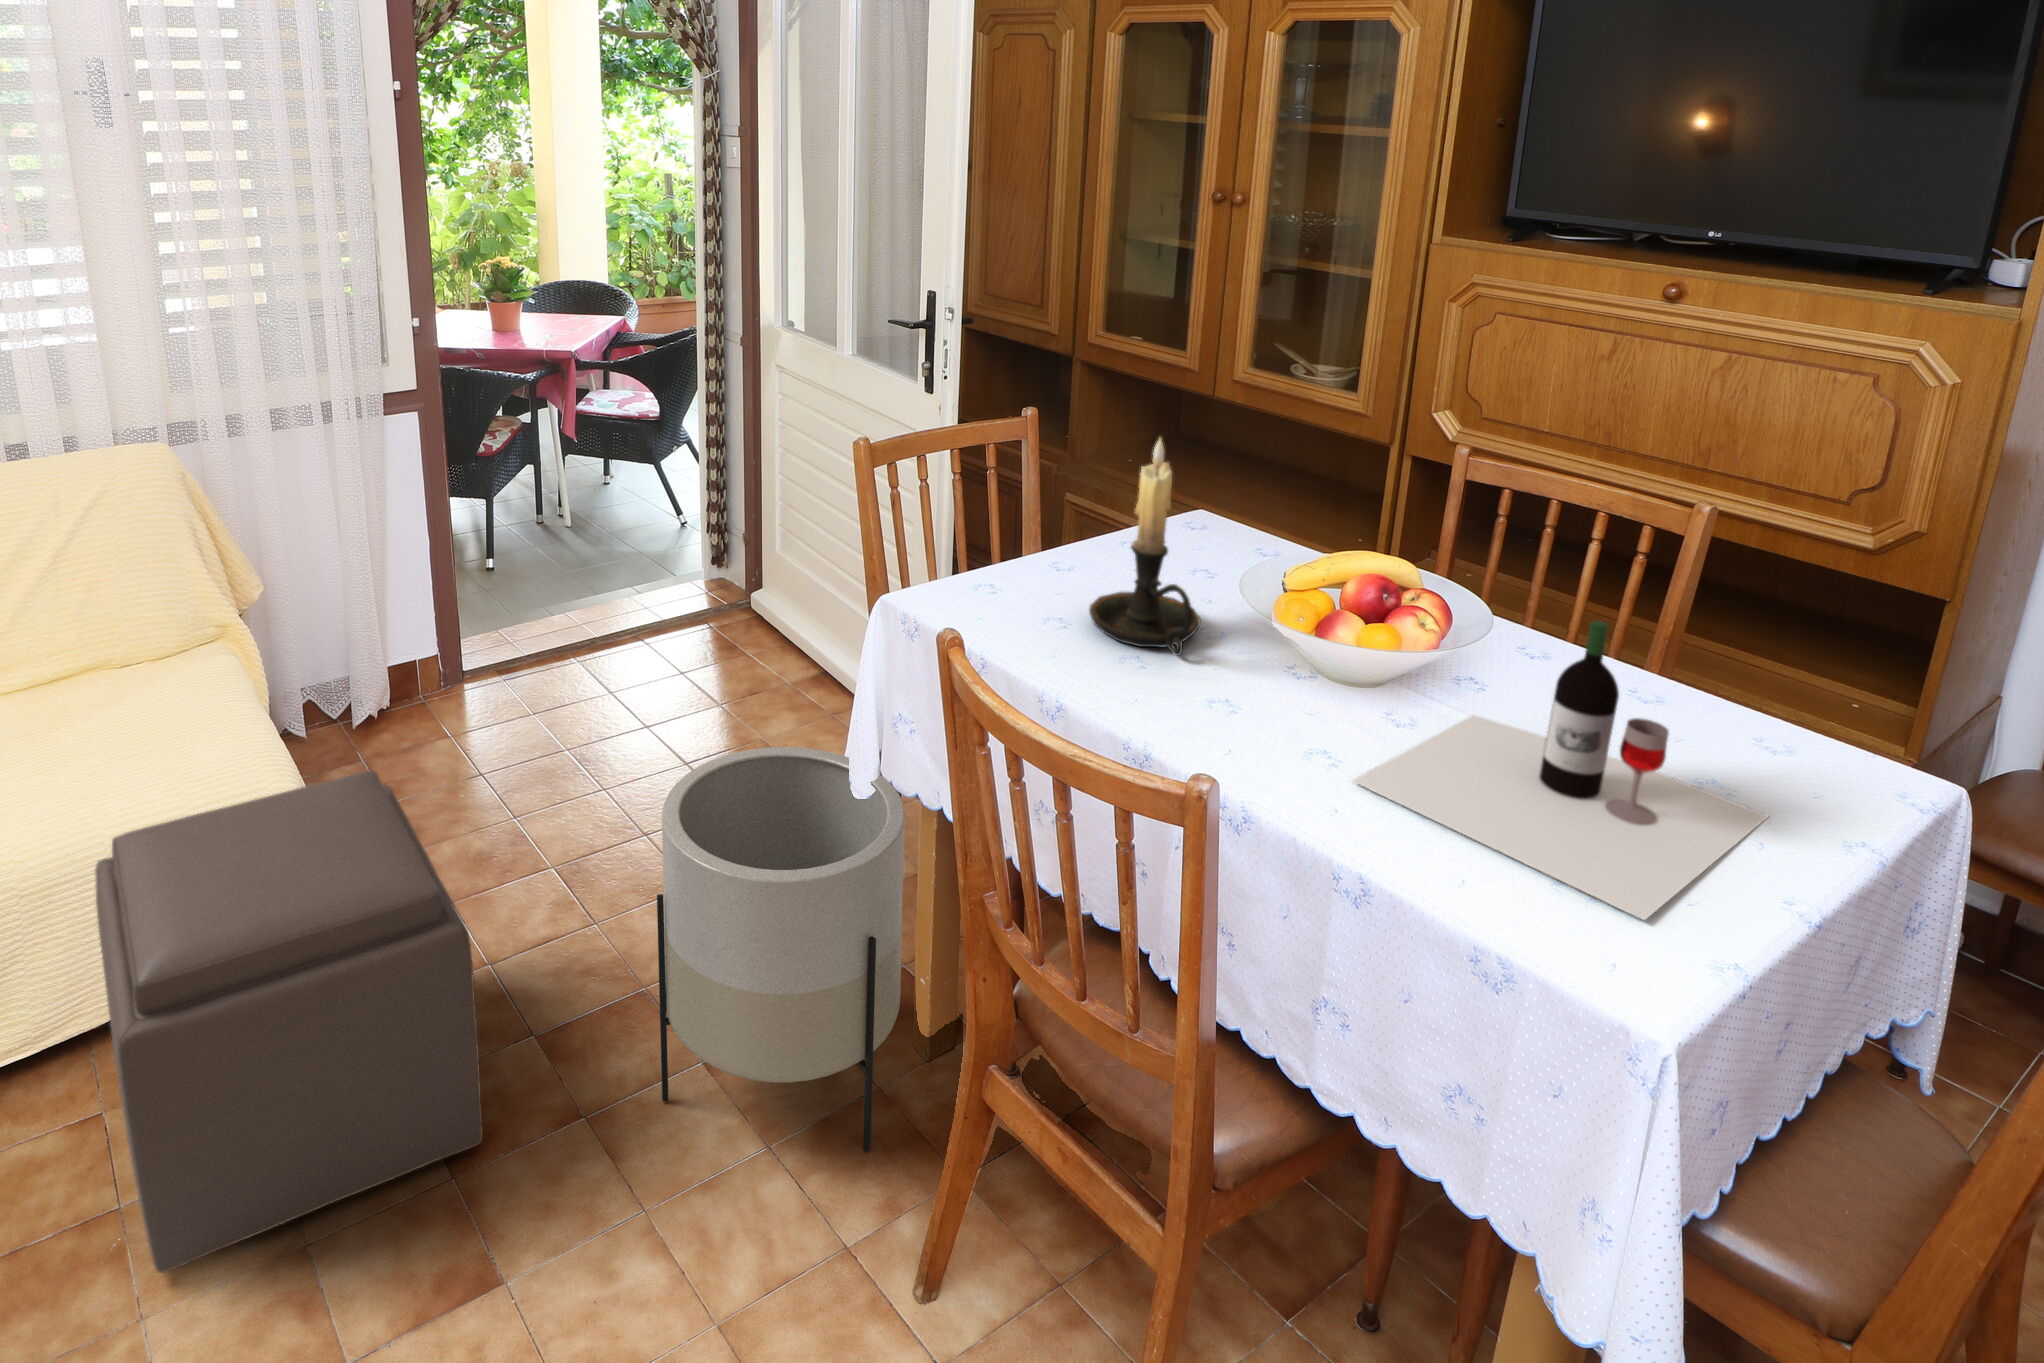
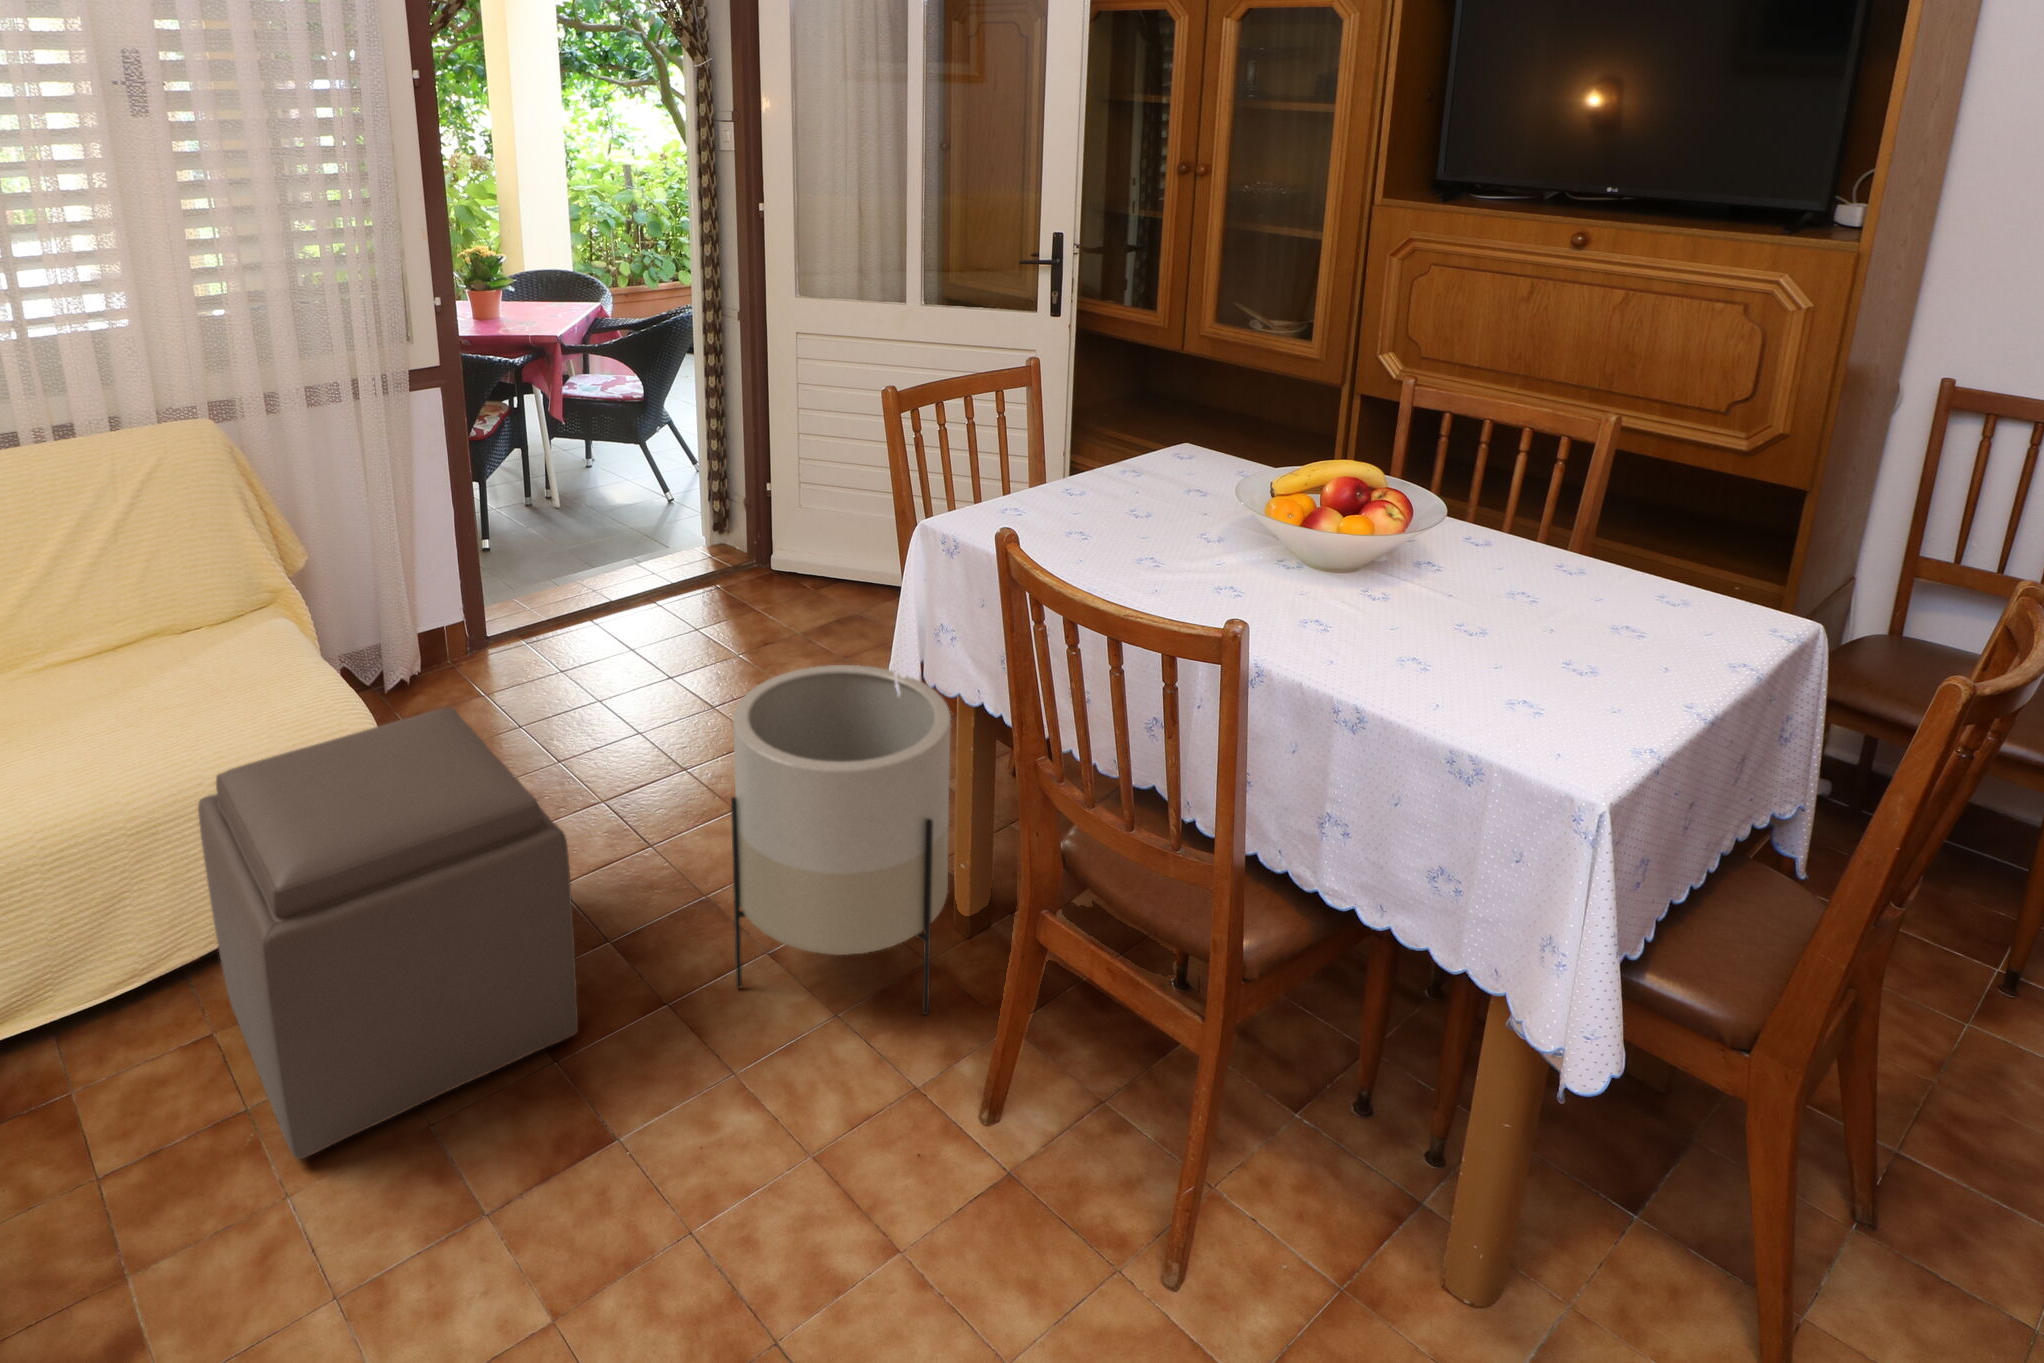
candle holder: present [1089,438,1200,656] -> none [1107,365,1204,555]
wine bottle: present [1353,620,1768,920] -> none [1344,495,1674,723]

